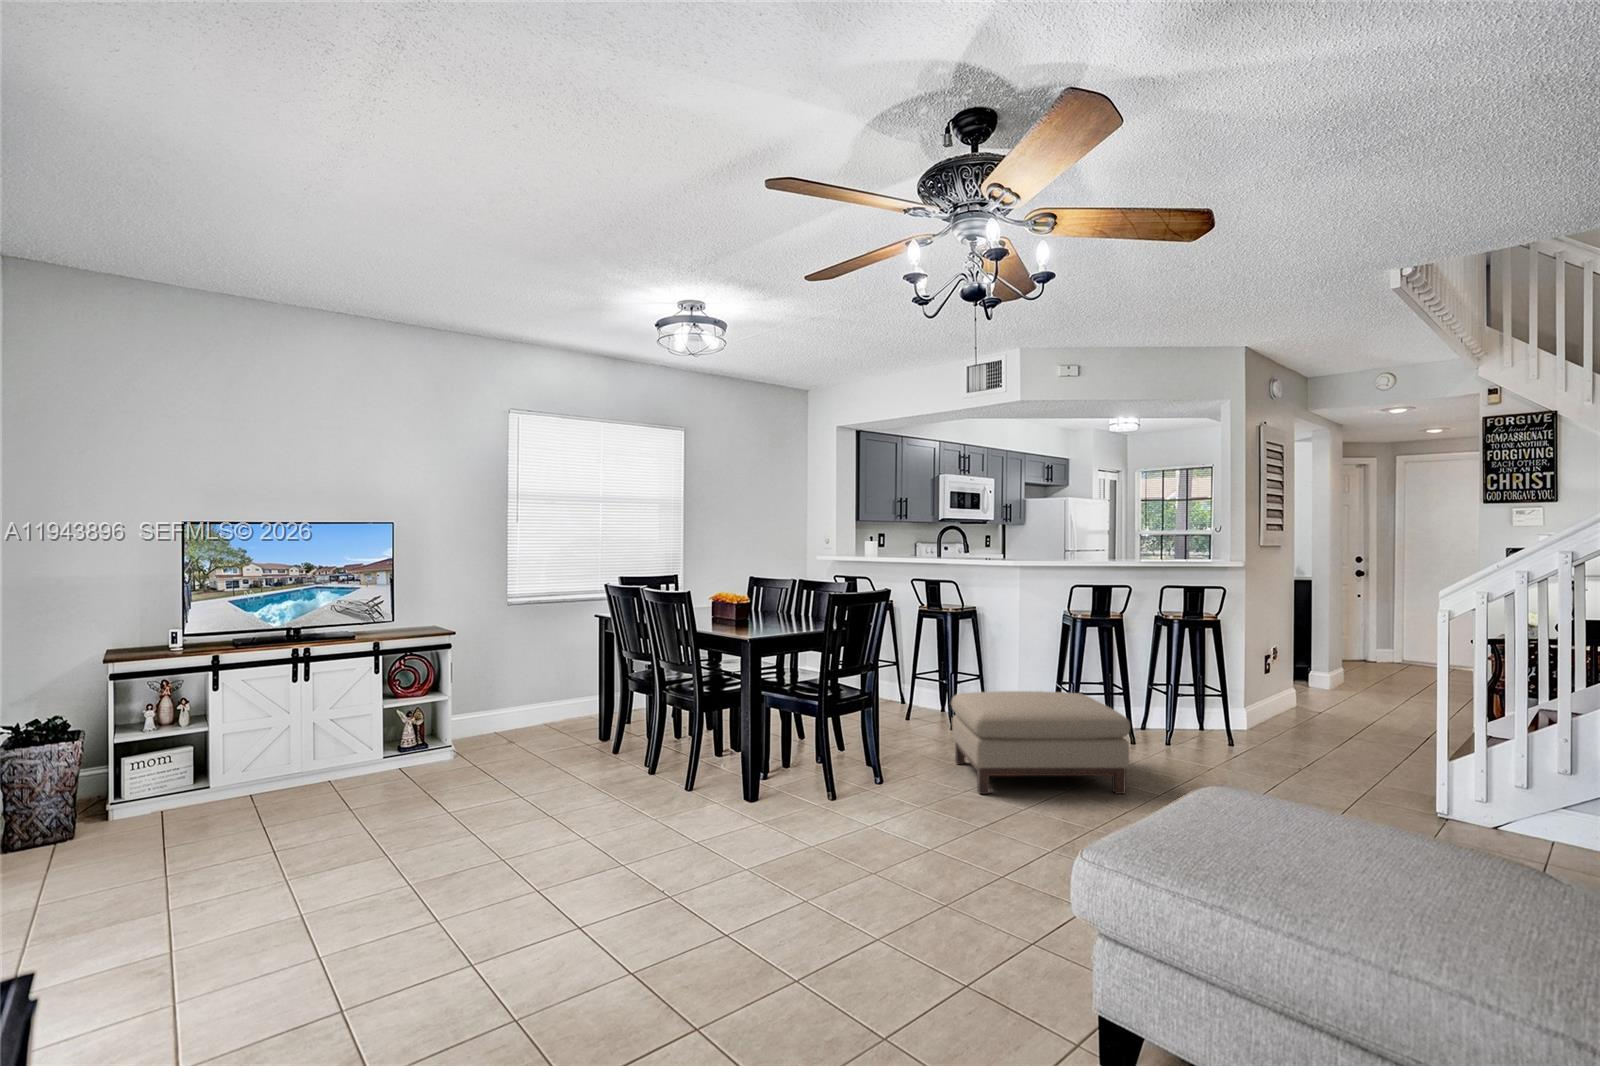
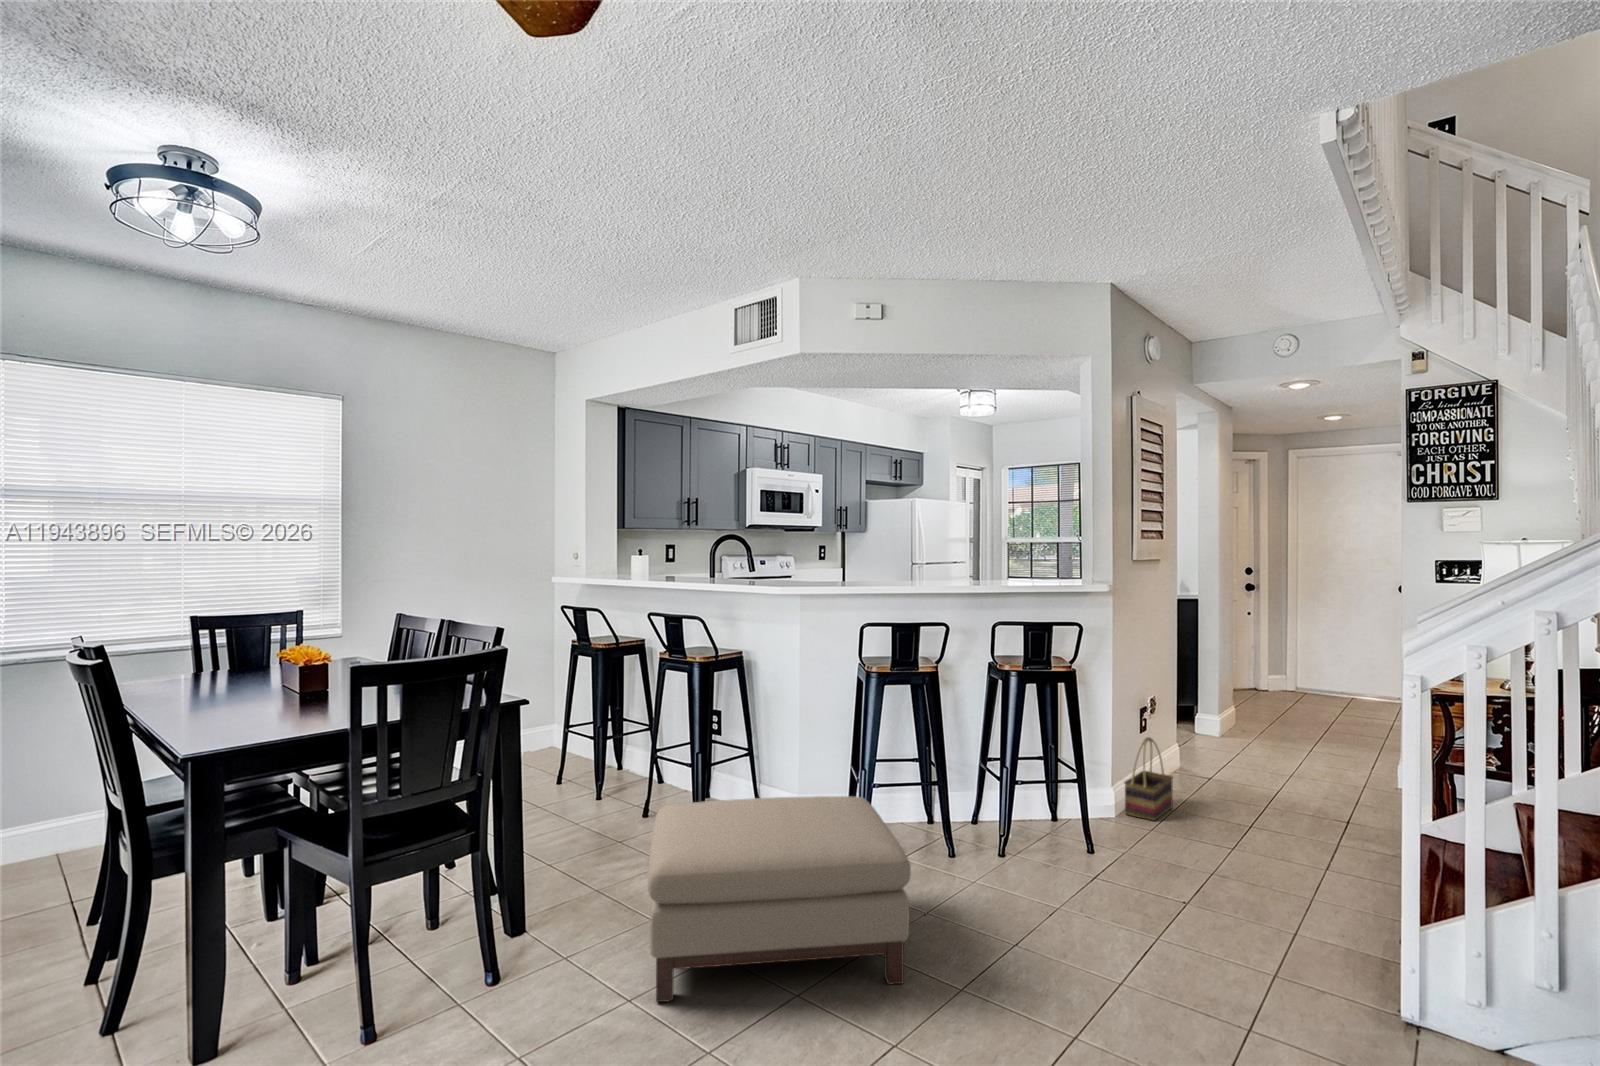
basket: none [1256,674,1294,733] -> present [1124,737,1173,821]

